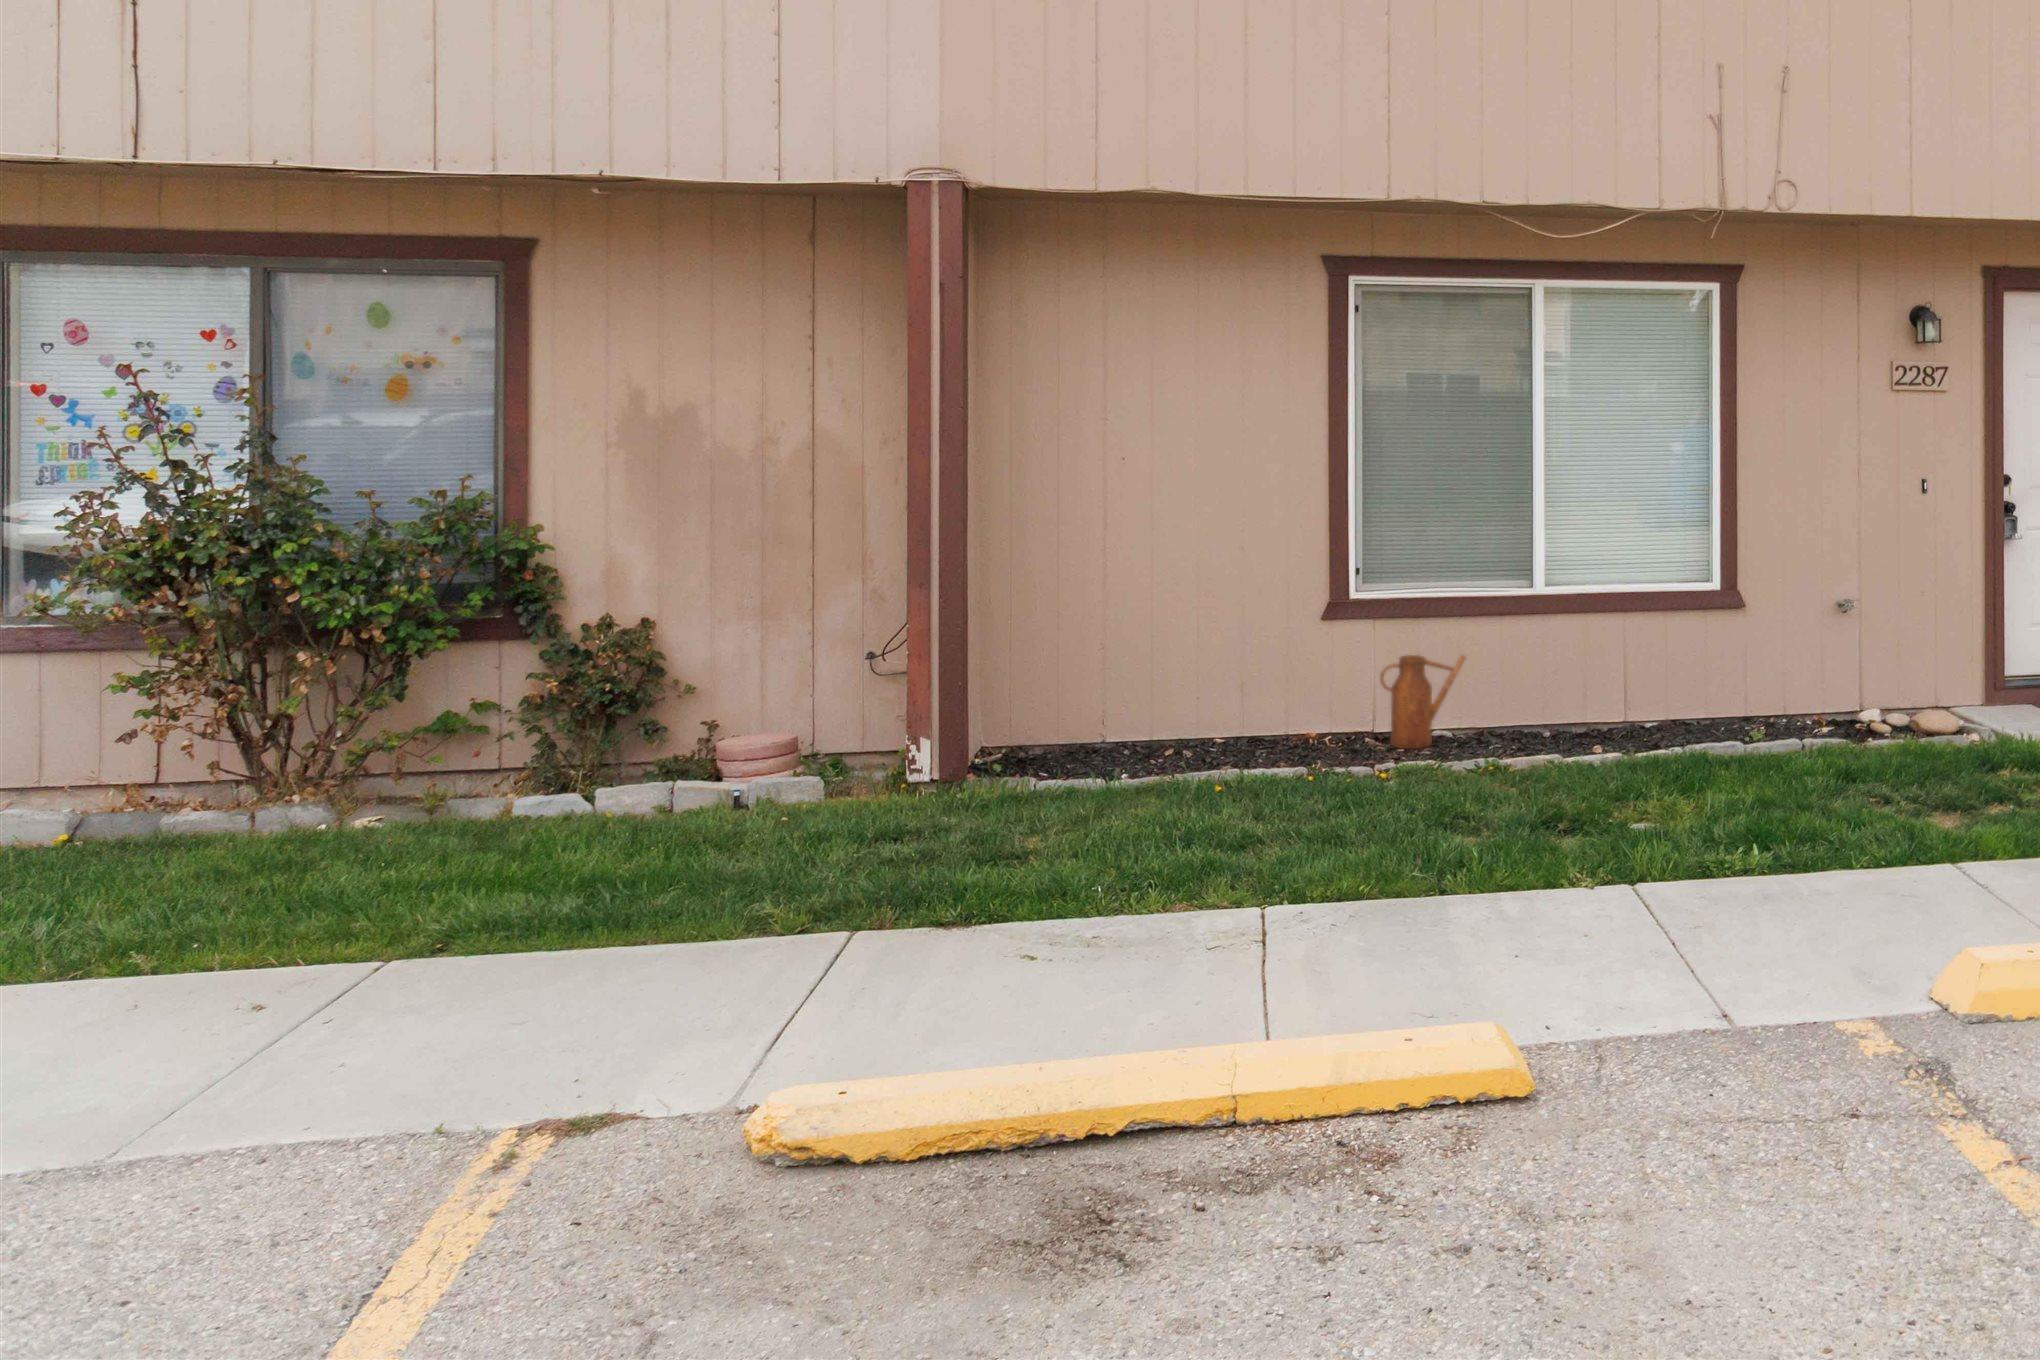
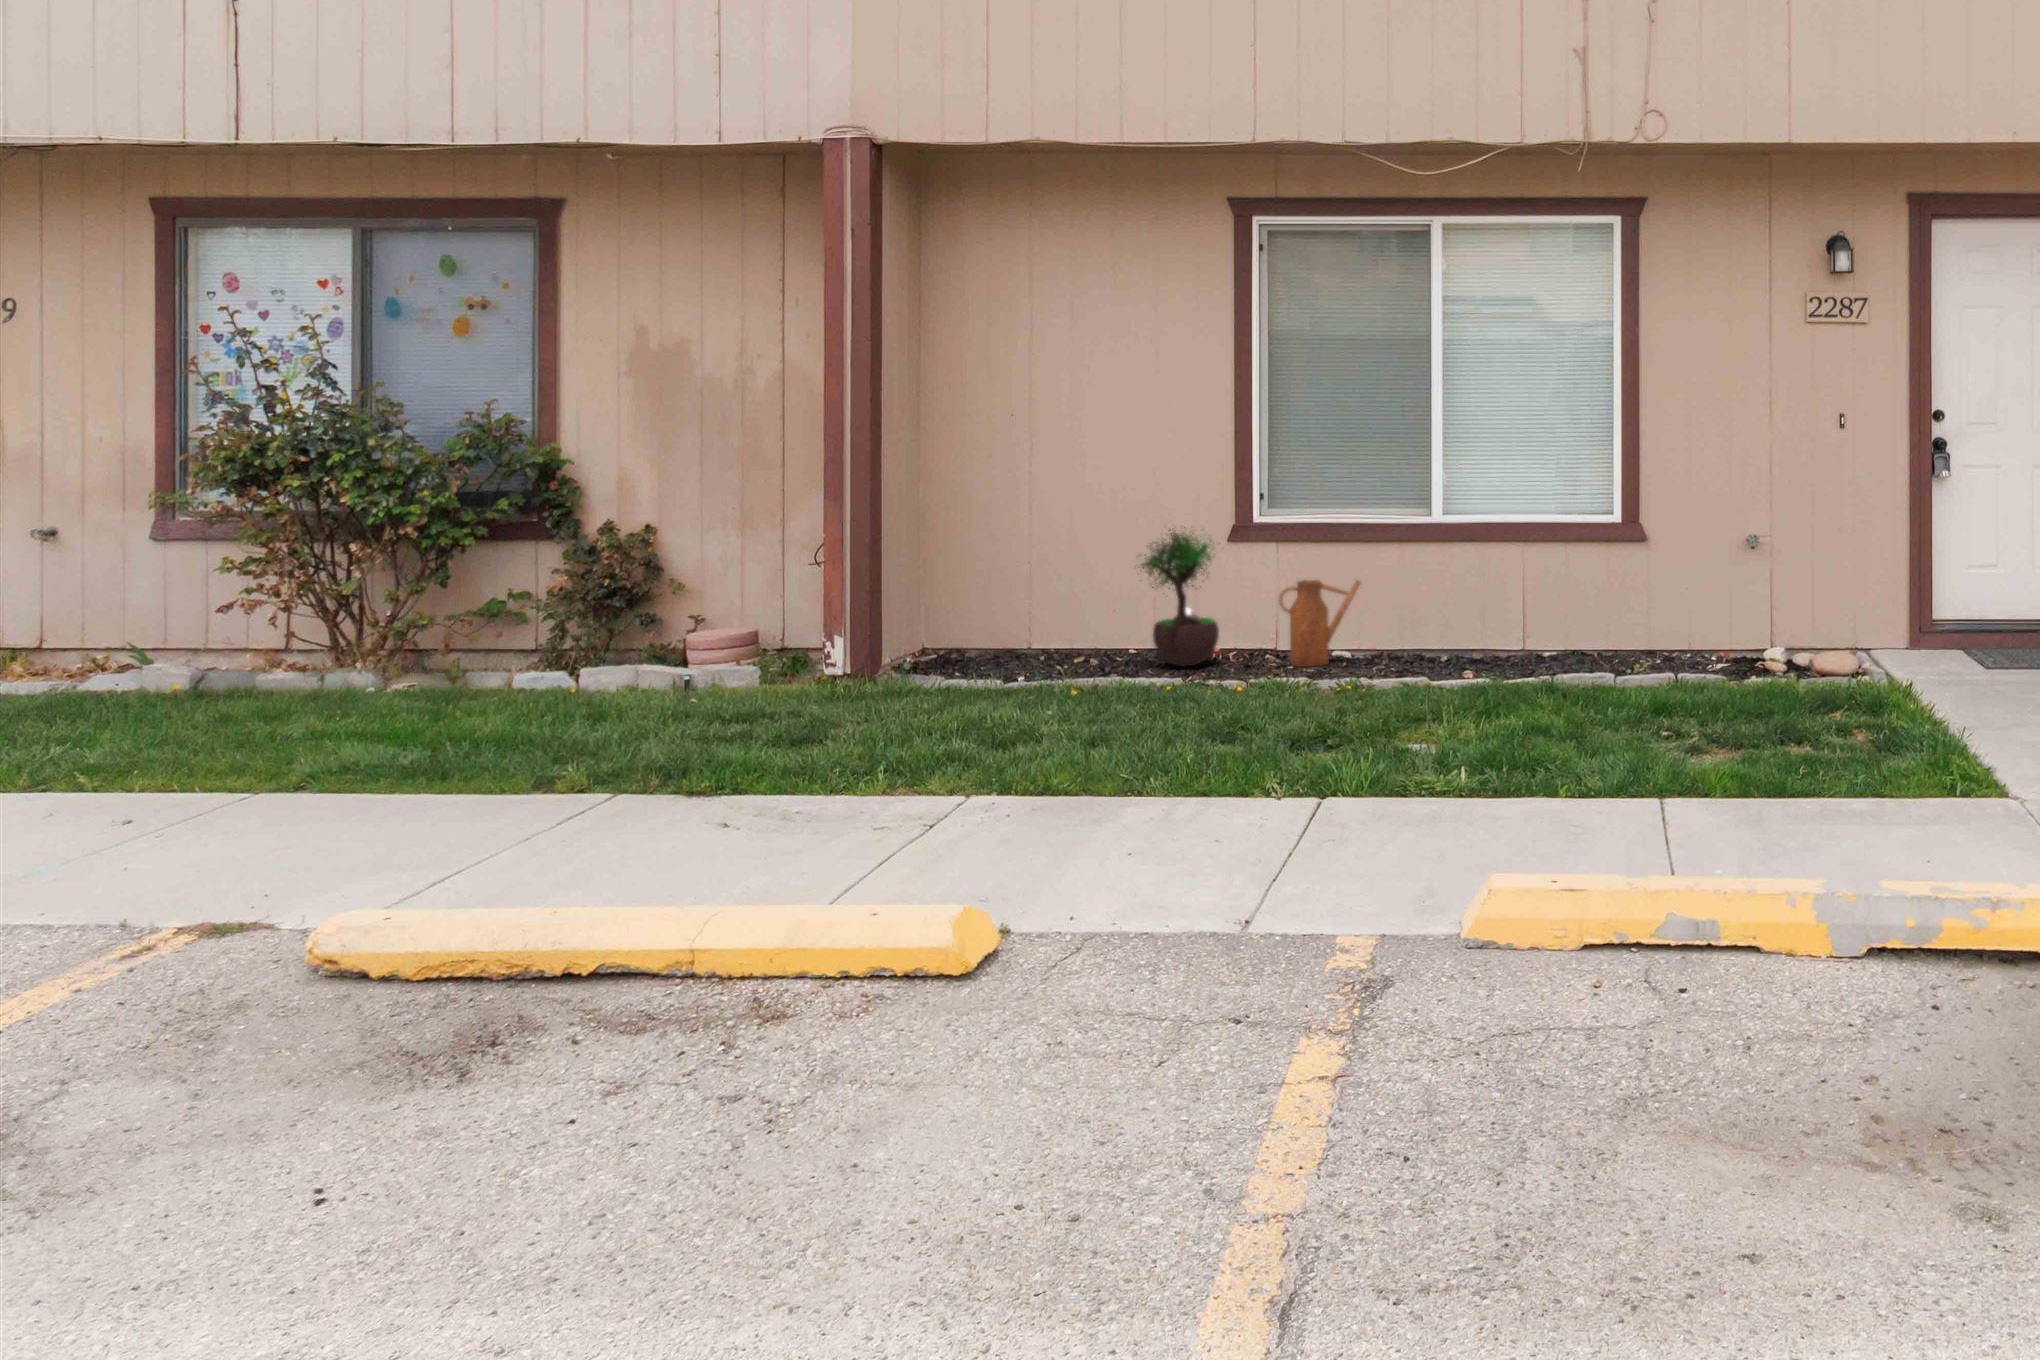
potted tree: none [1237,596,1333,754] -> present [1135,526,1219,666]

